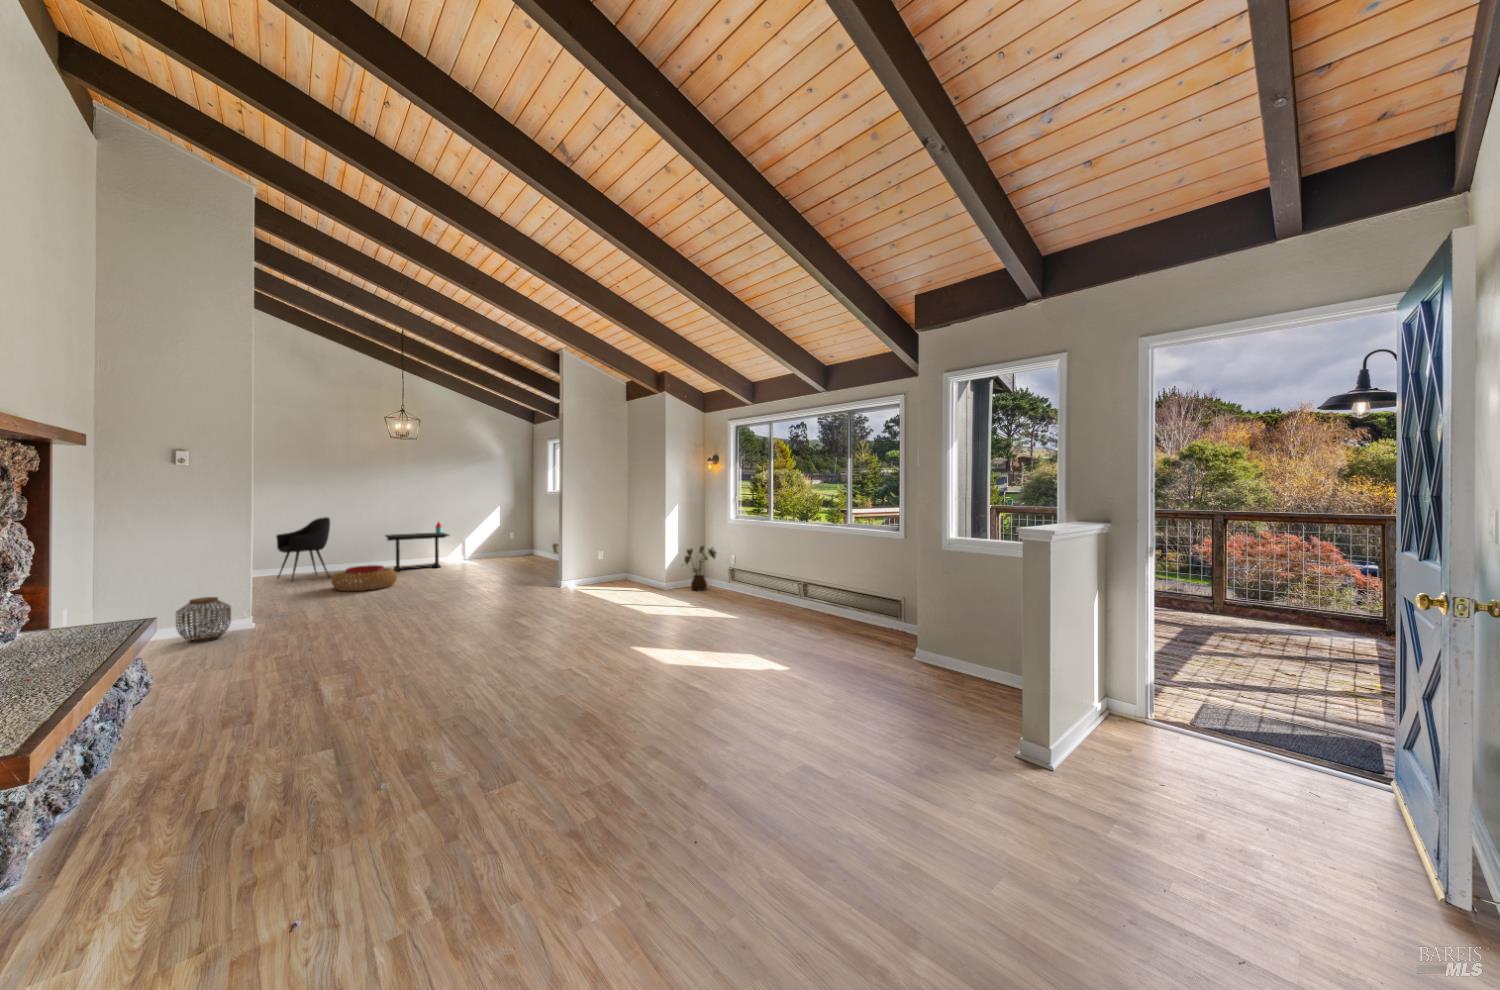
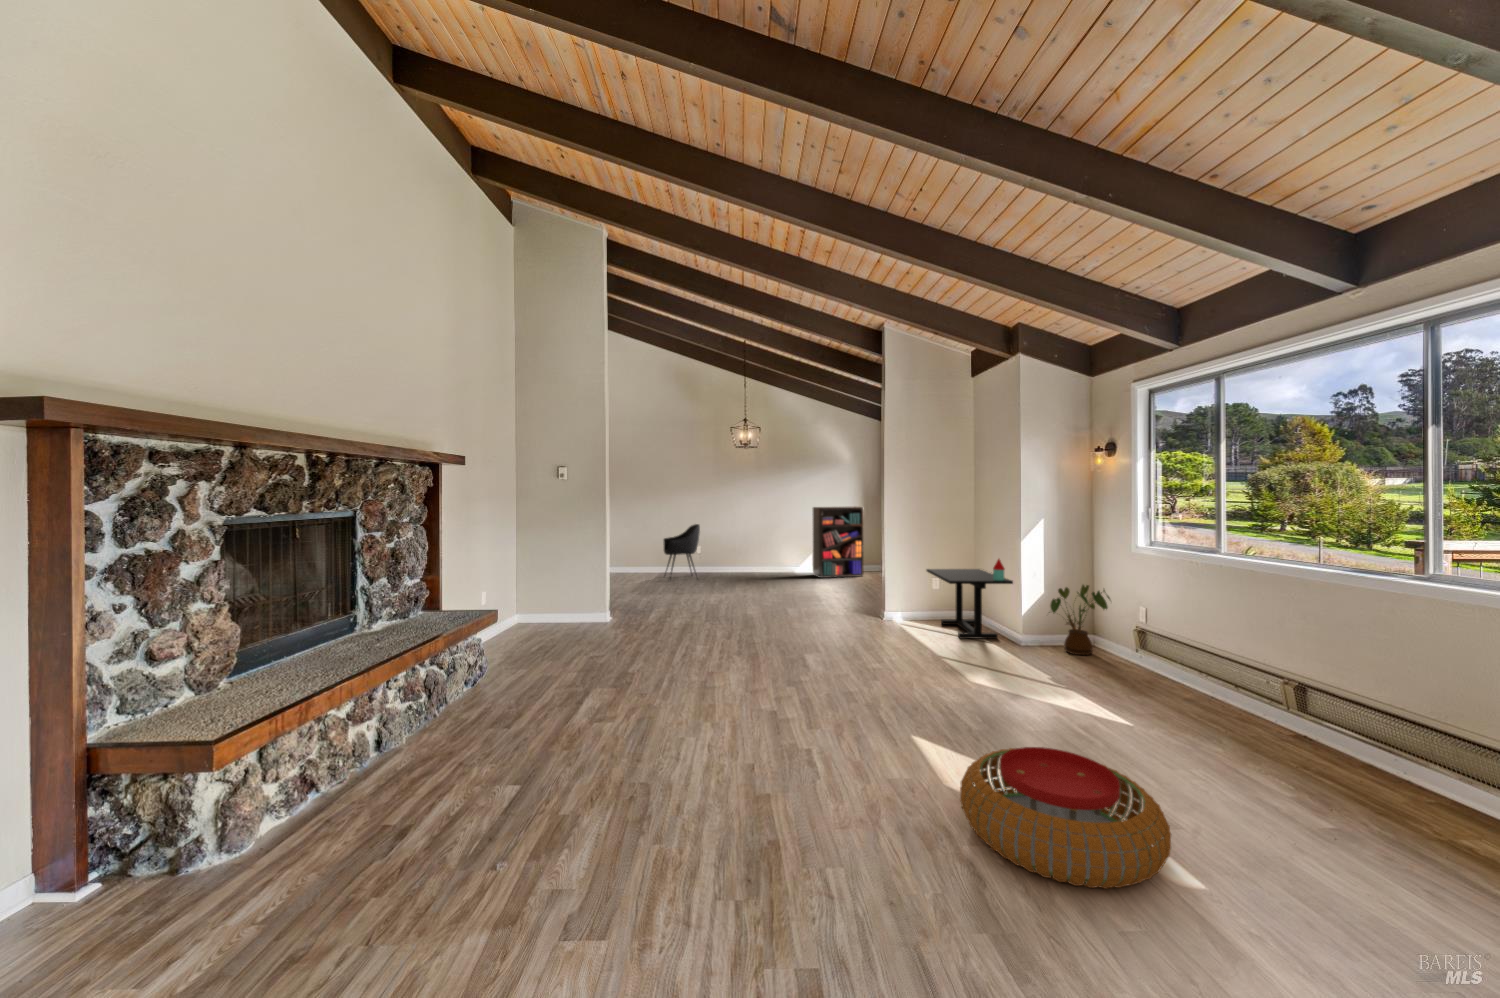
bookshelf: none [462,497,514,565] -> present [813,507,864,578]
side table: present [386,522,449,571] -> present [927,559,1013,639]
pouf: present [332,565,397,591] -> present [960,747,1171,889]
woven basket: present [176,597,231,643] -> none [539,595,575,635]

